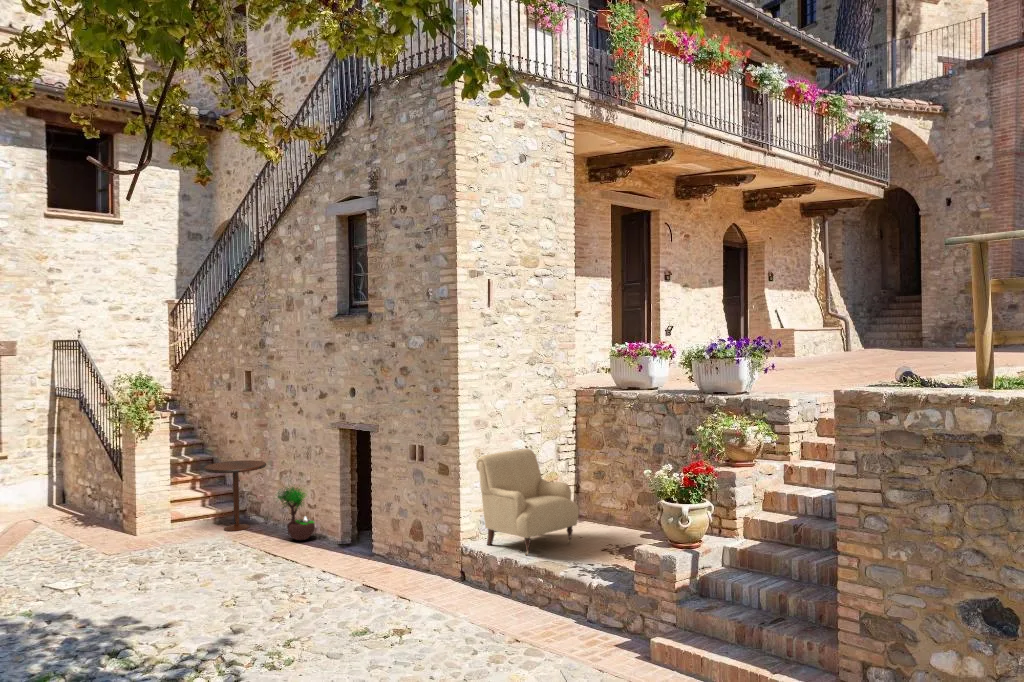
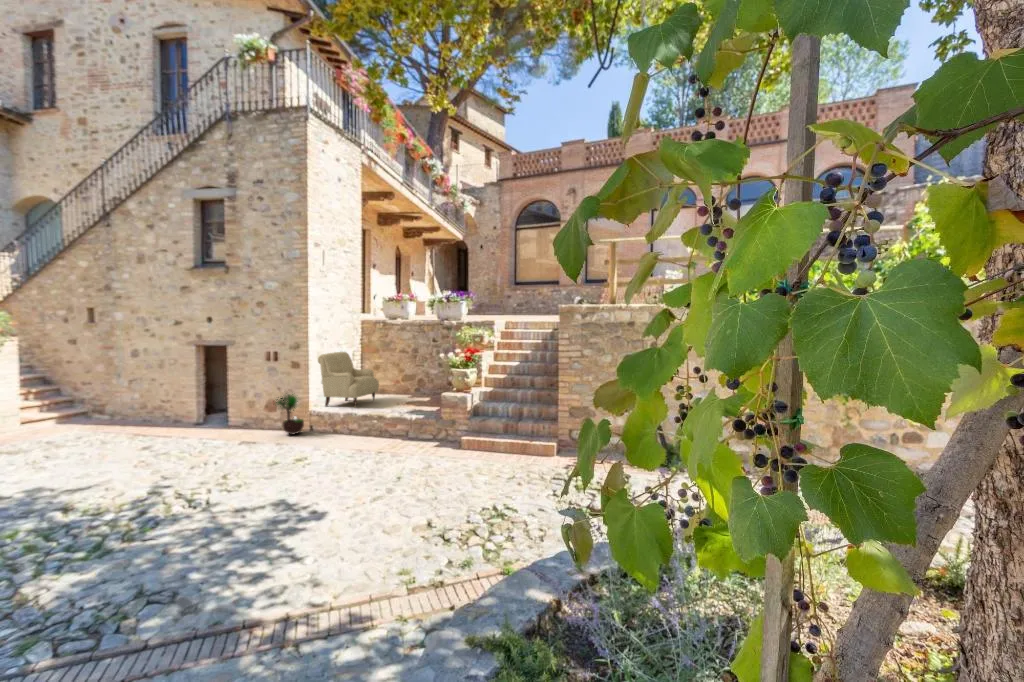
pedestal table: present [204,460,266,531] -> none [53,375,114,427]
potted tree: present [278,487,315,540] -> present [275,394,304,434]

